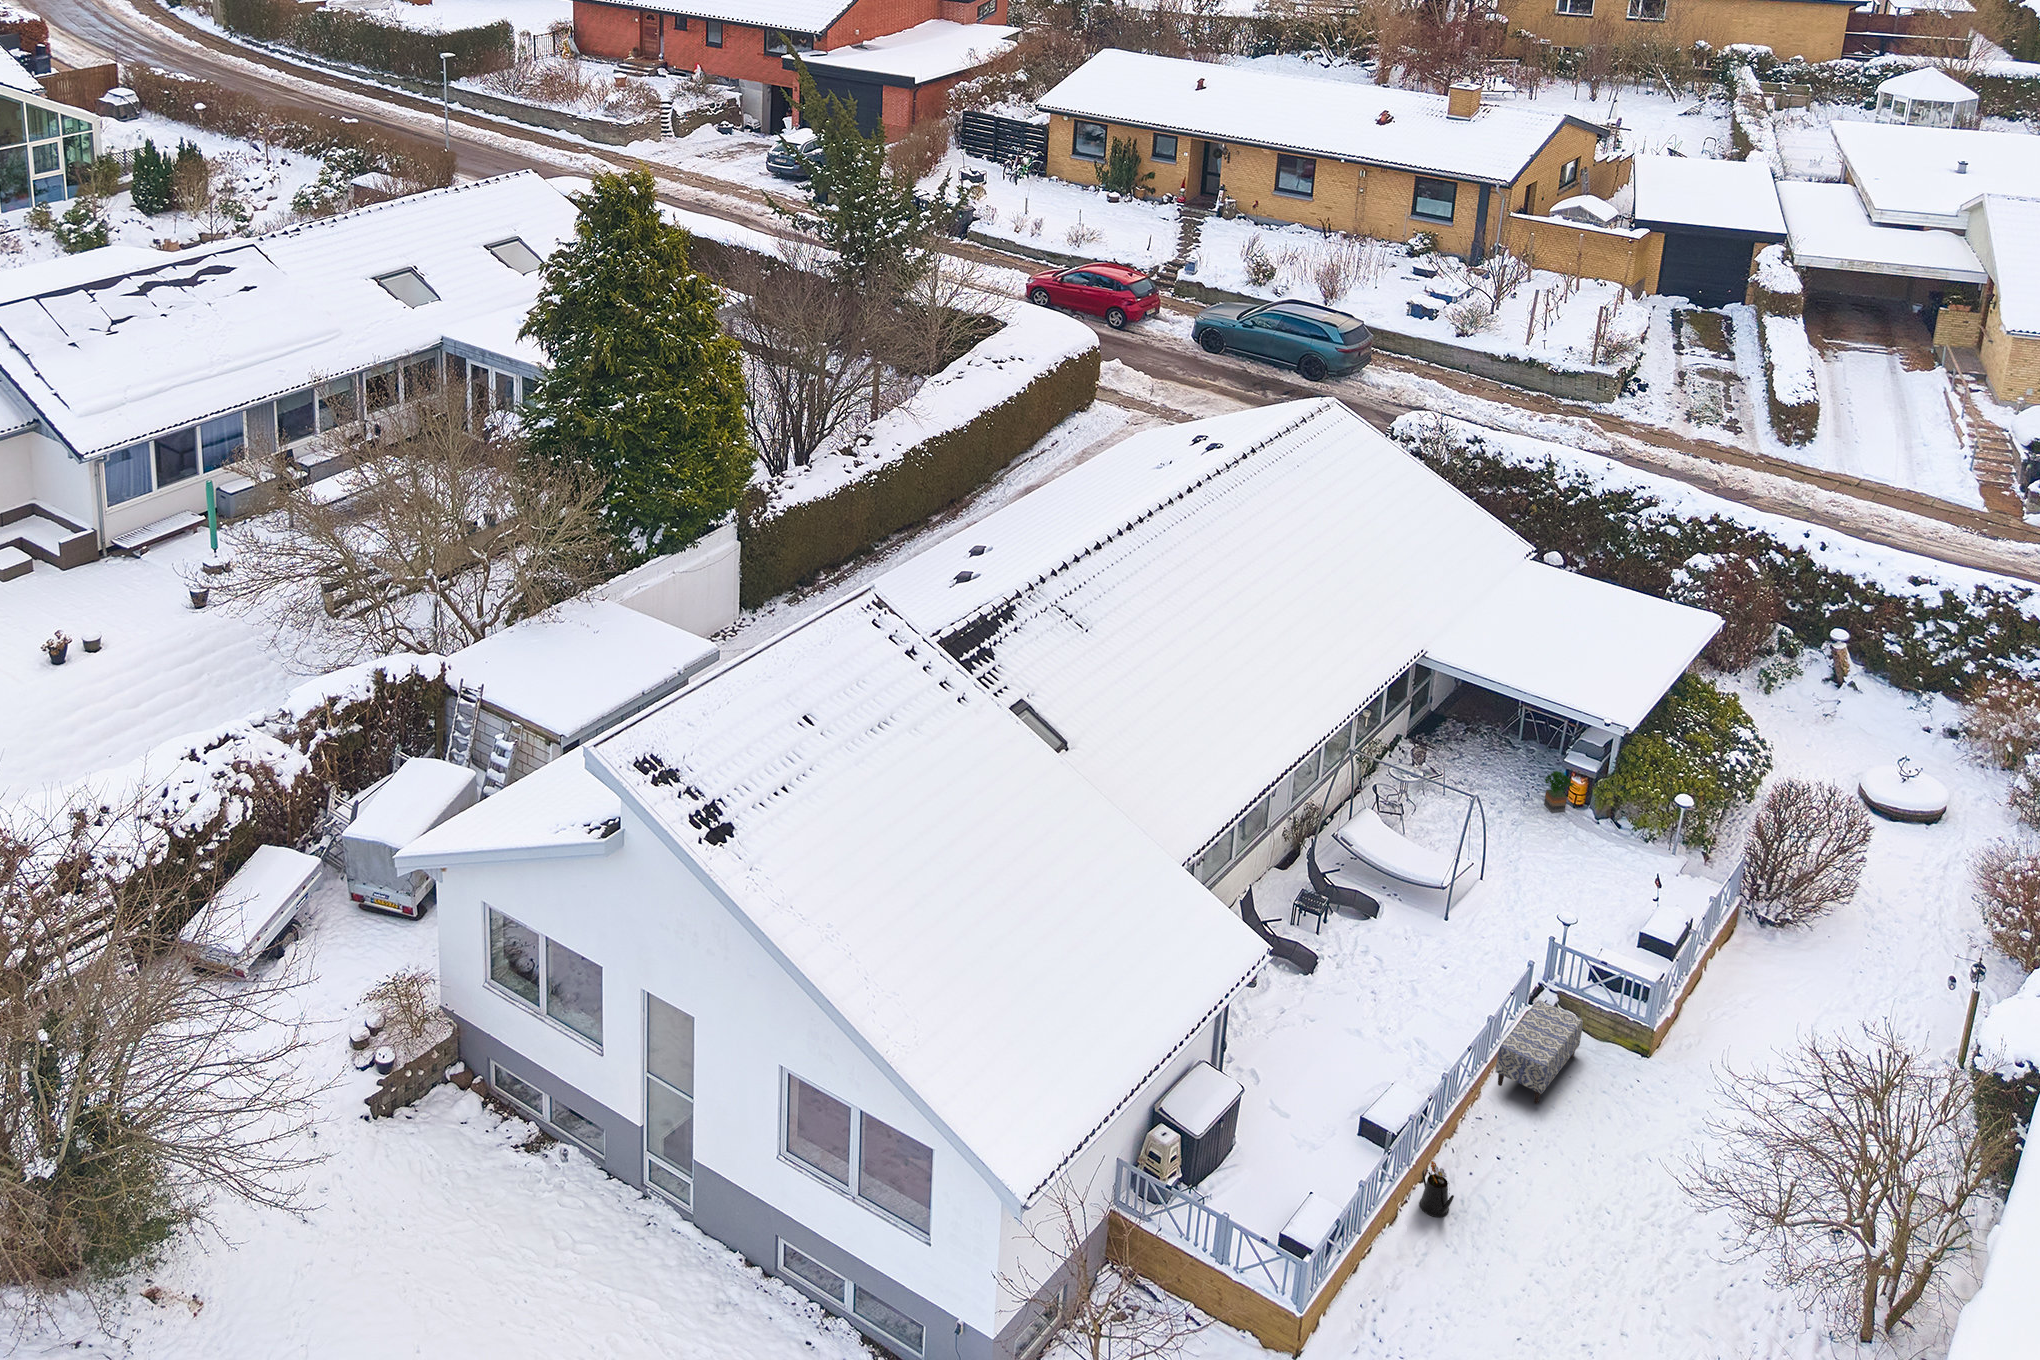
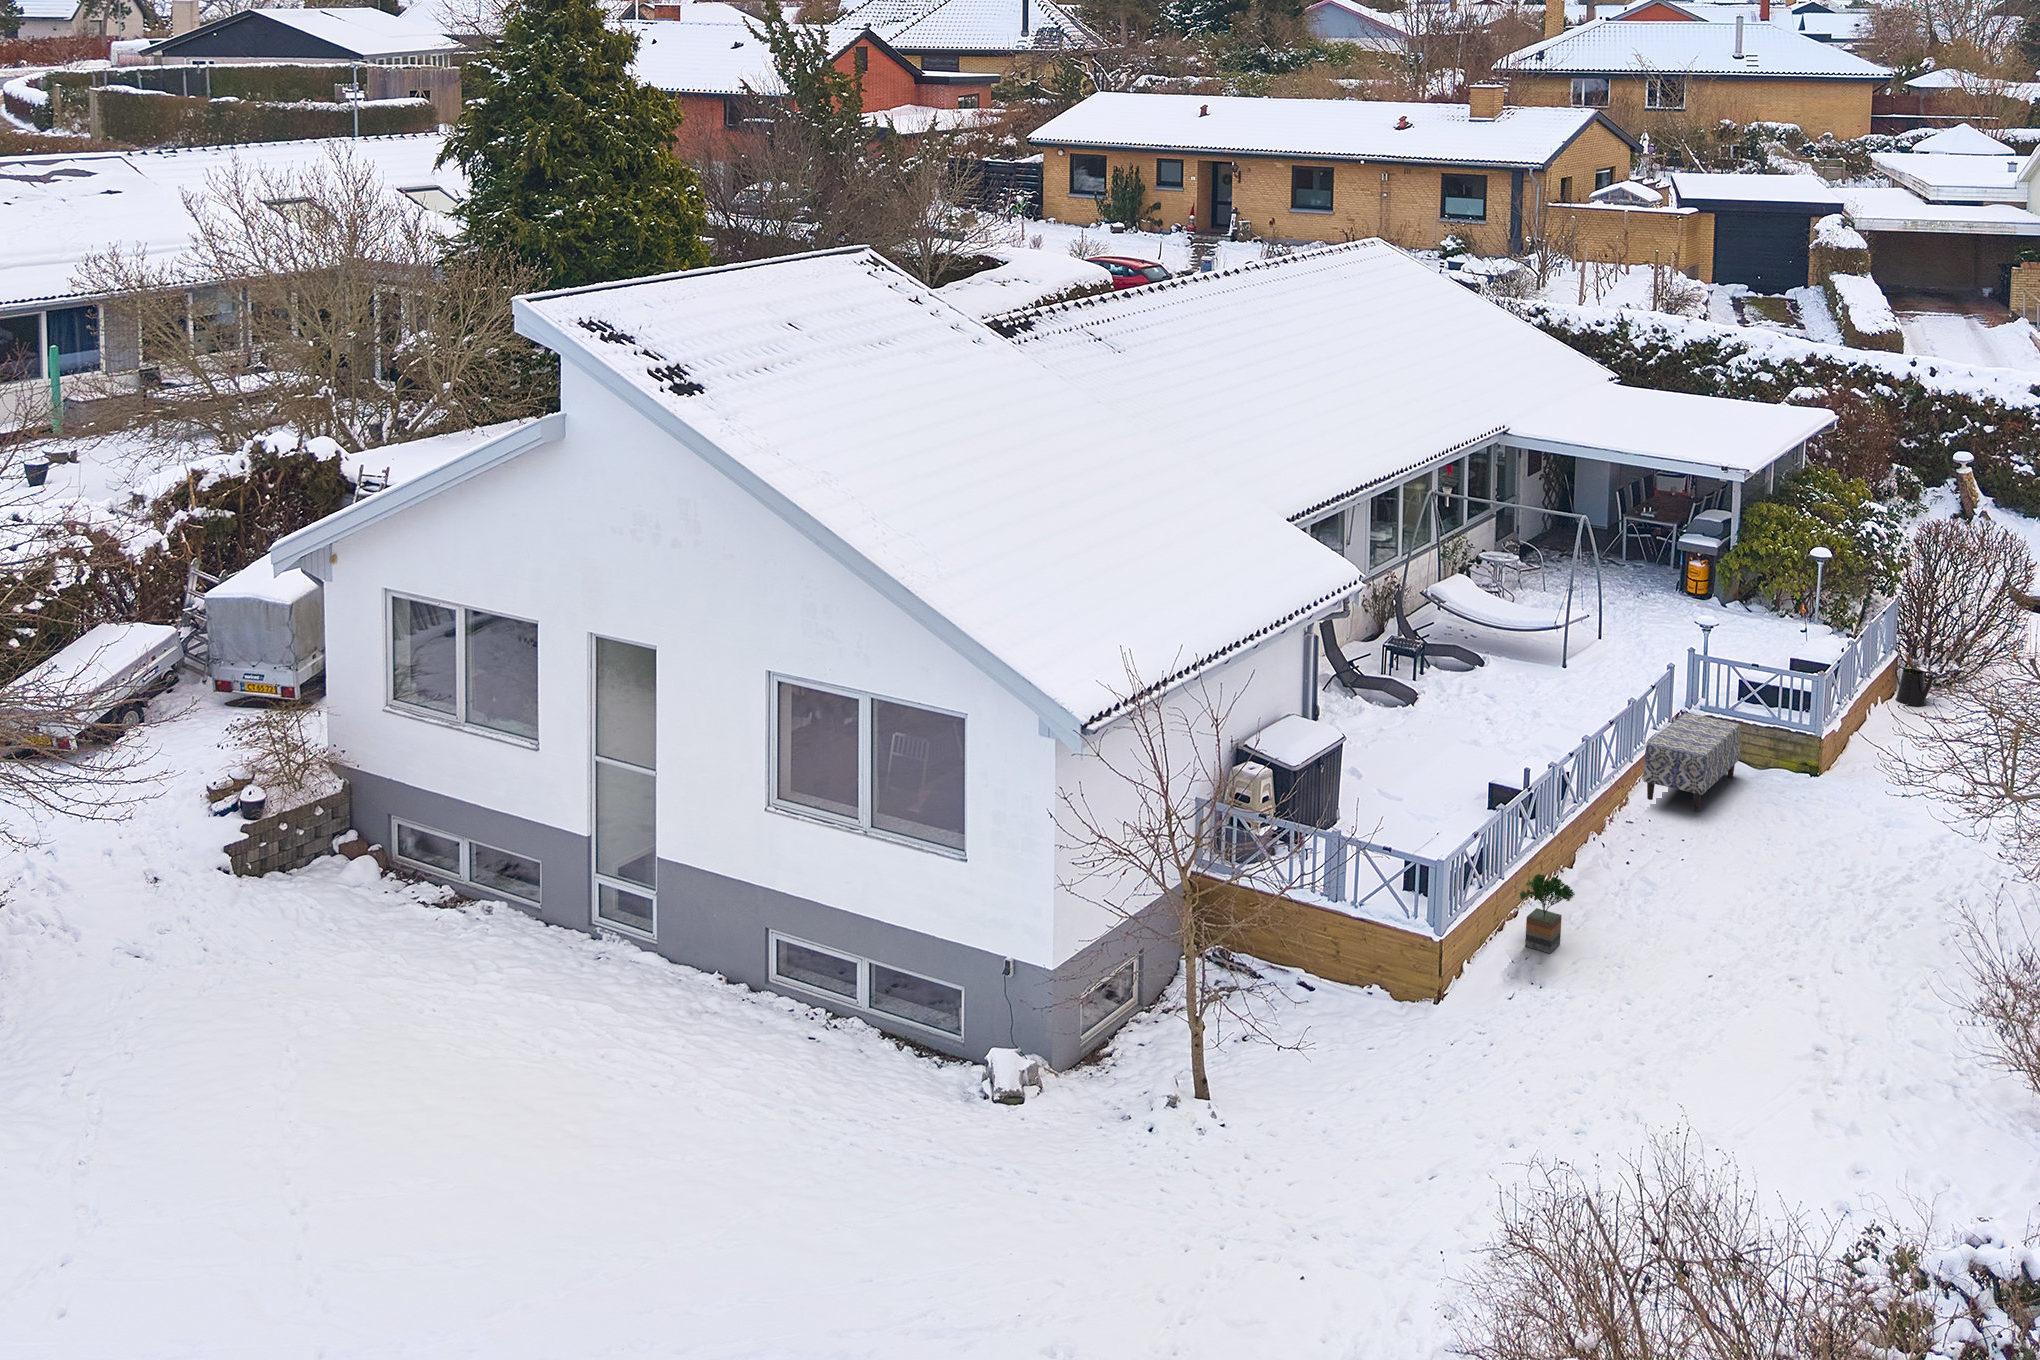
potted tree: present [1544,771,1574,813] -> present [1520,874,1575,953]
watering can: present [1419,1161,1454,1217] -> present [1895,653,1933,706]

